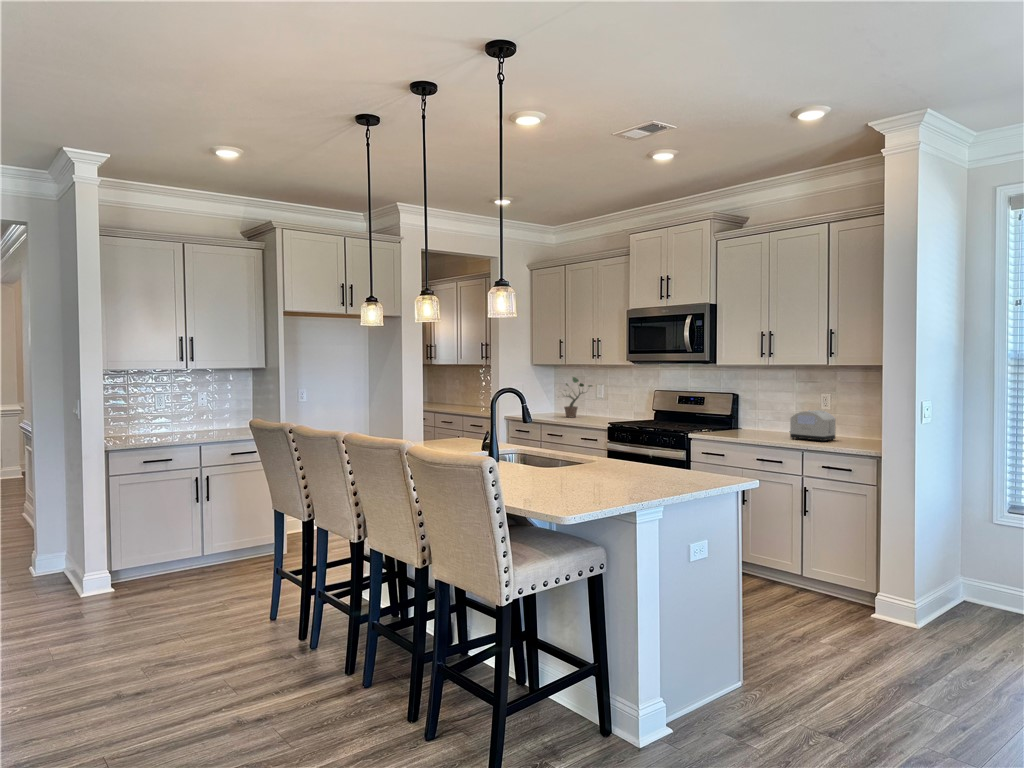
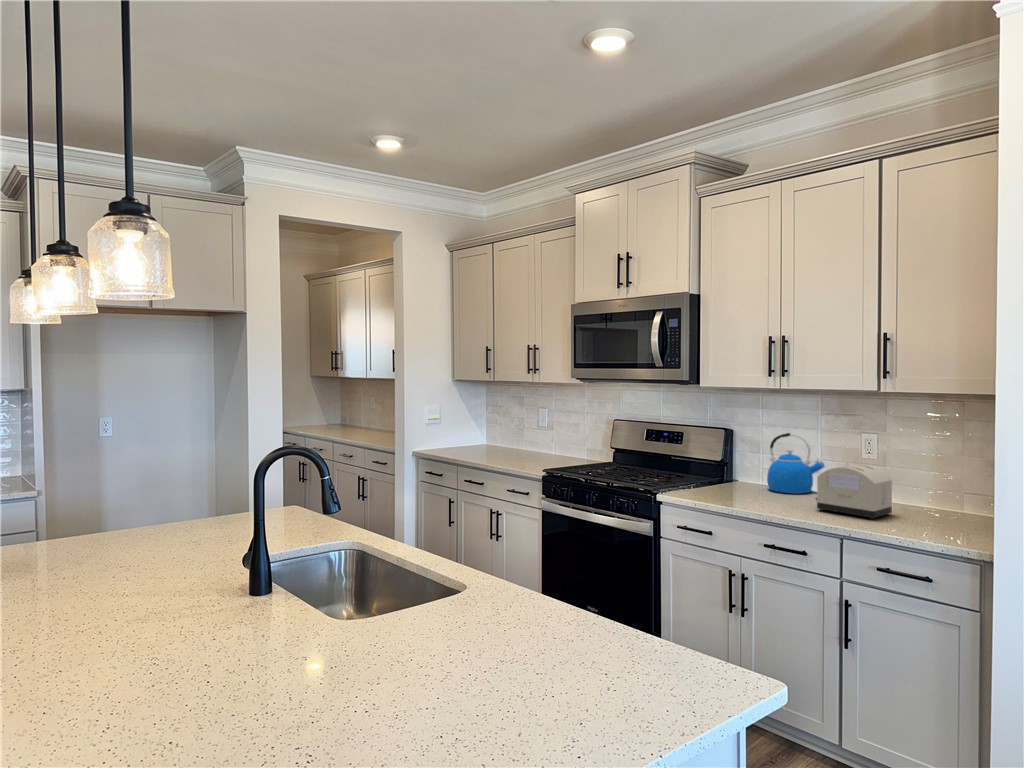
potted plant: present [564,377,592,417] -> none [478,397,532,455]
kettle: none [760,394,797,433] -> present [767,433,825,494]

